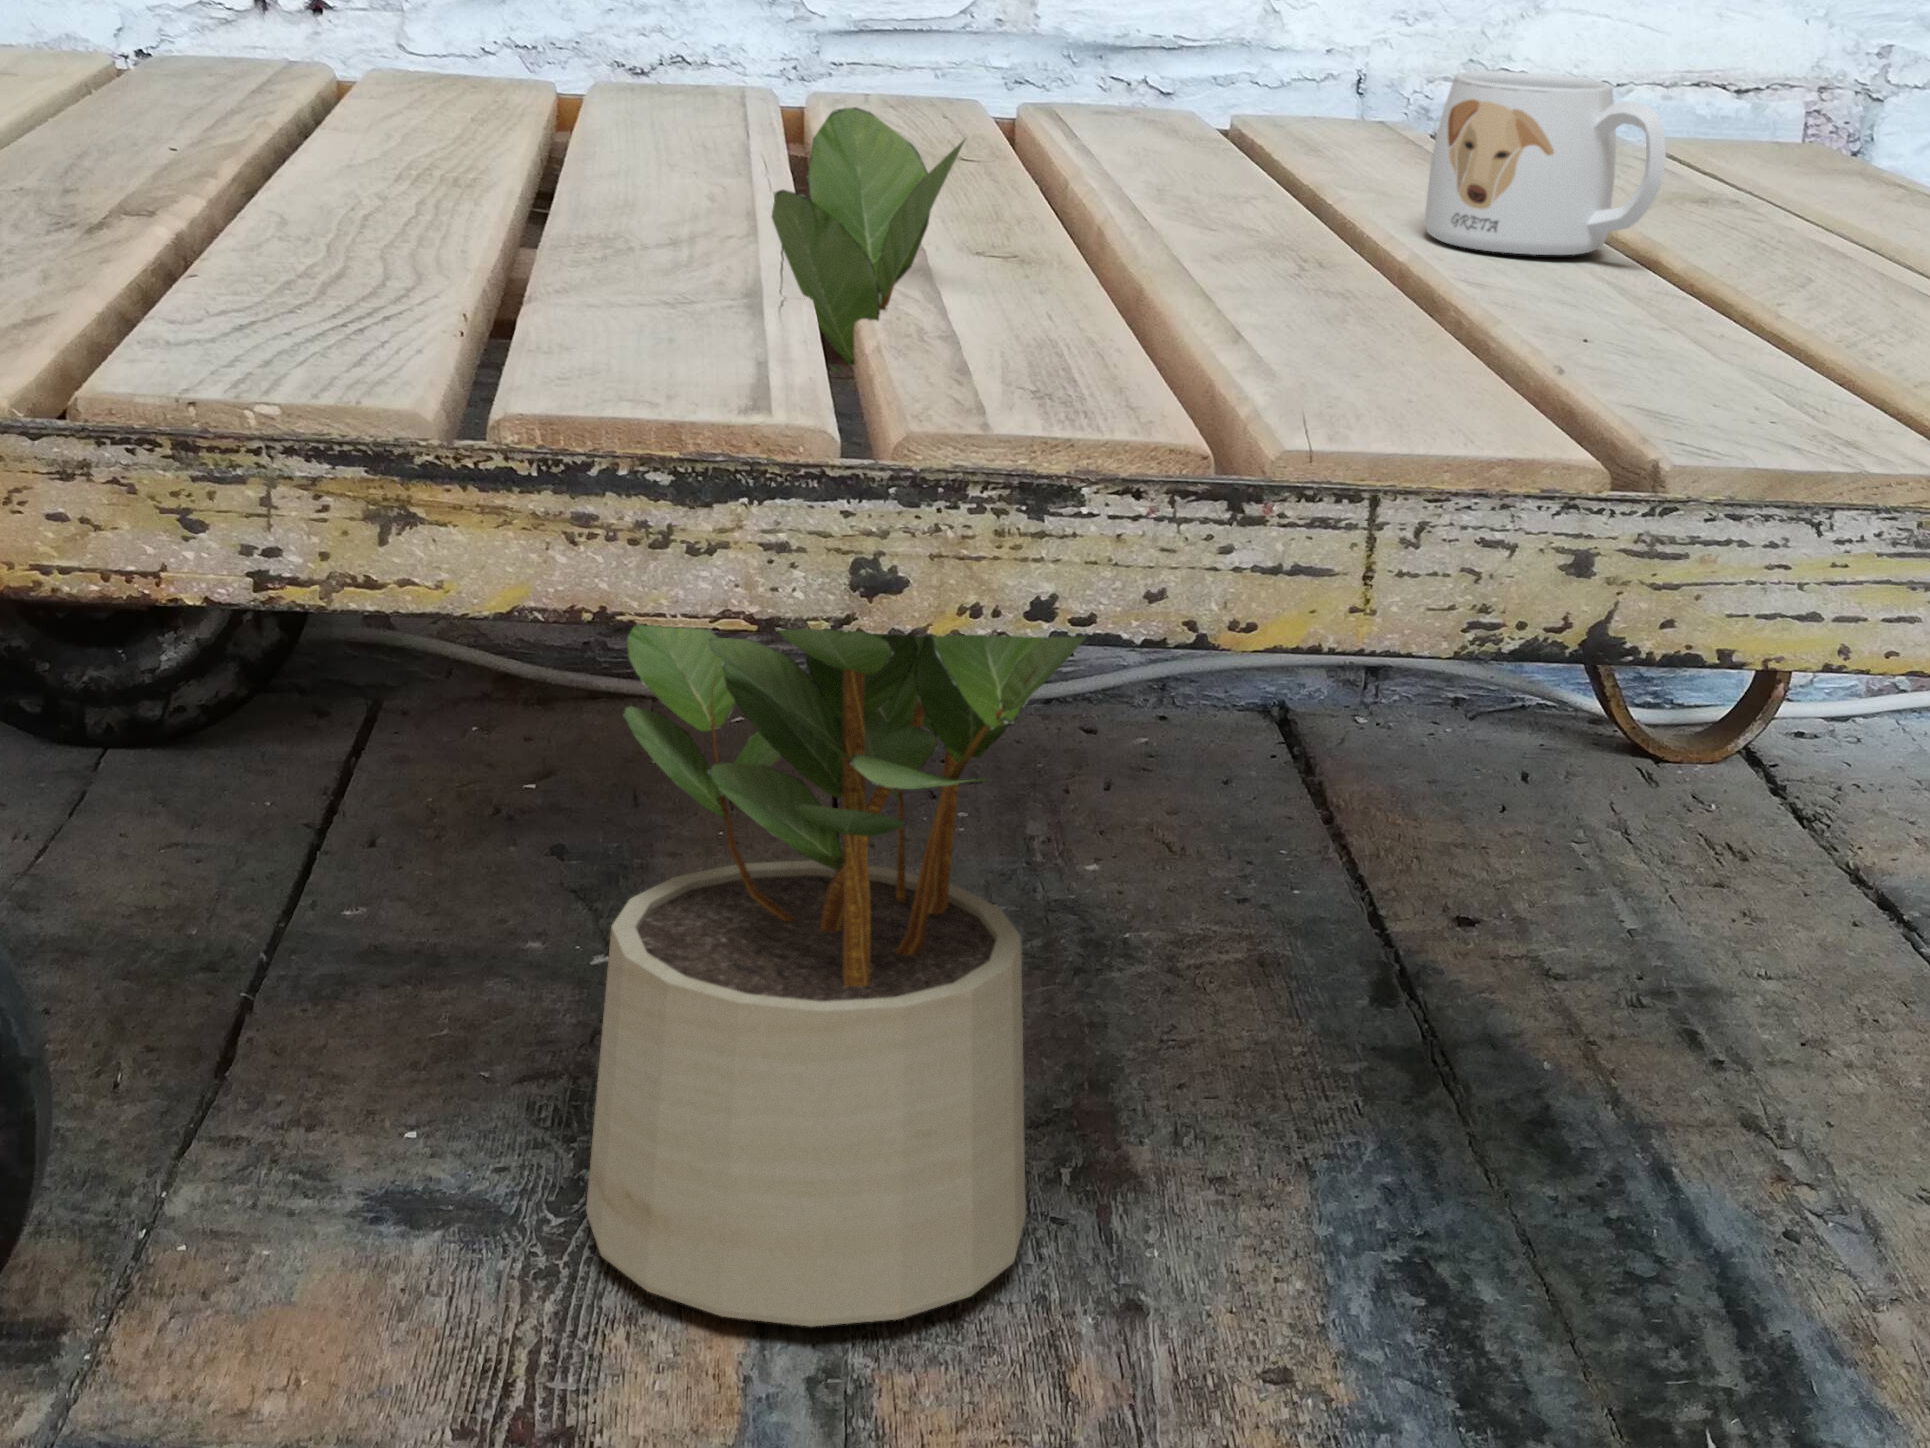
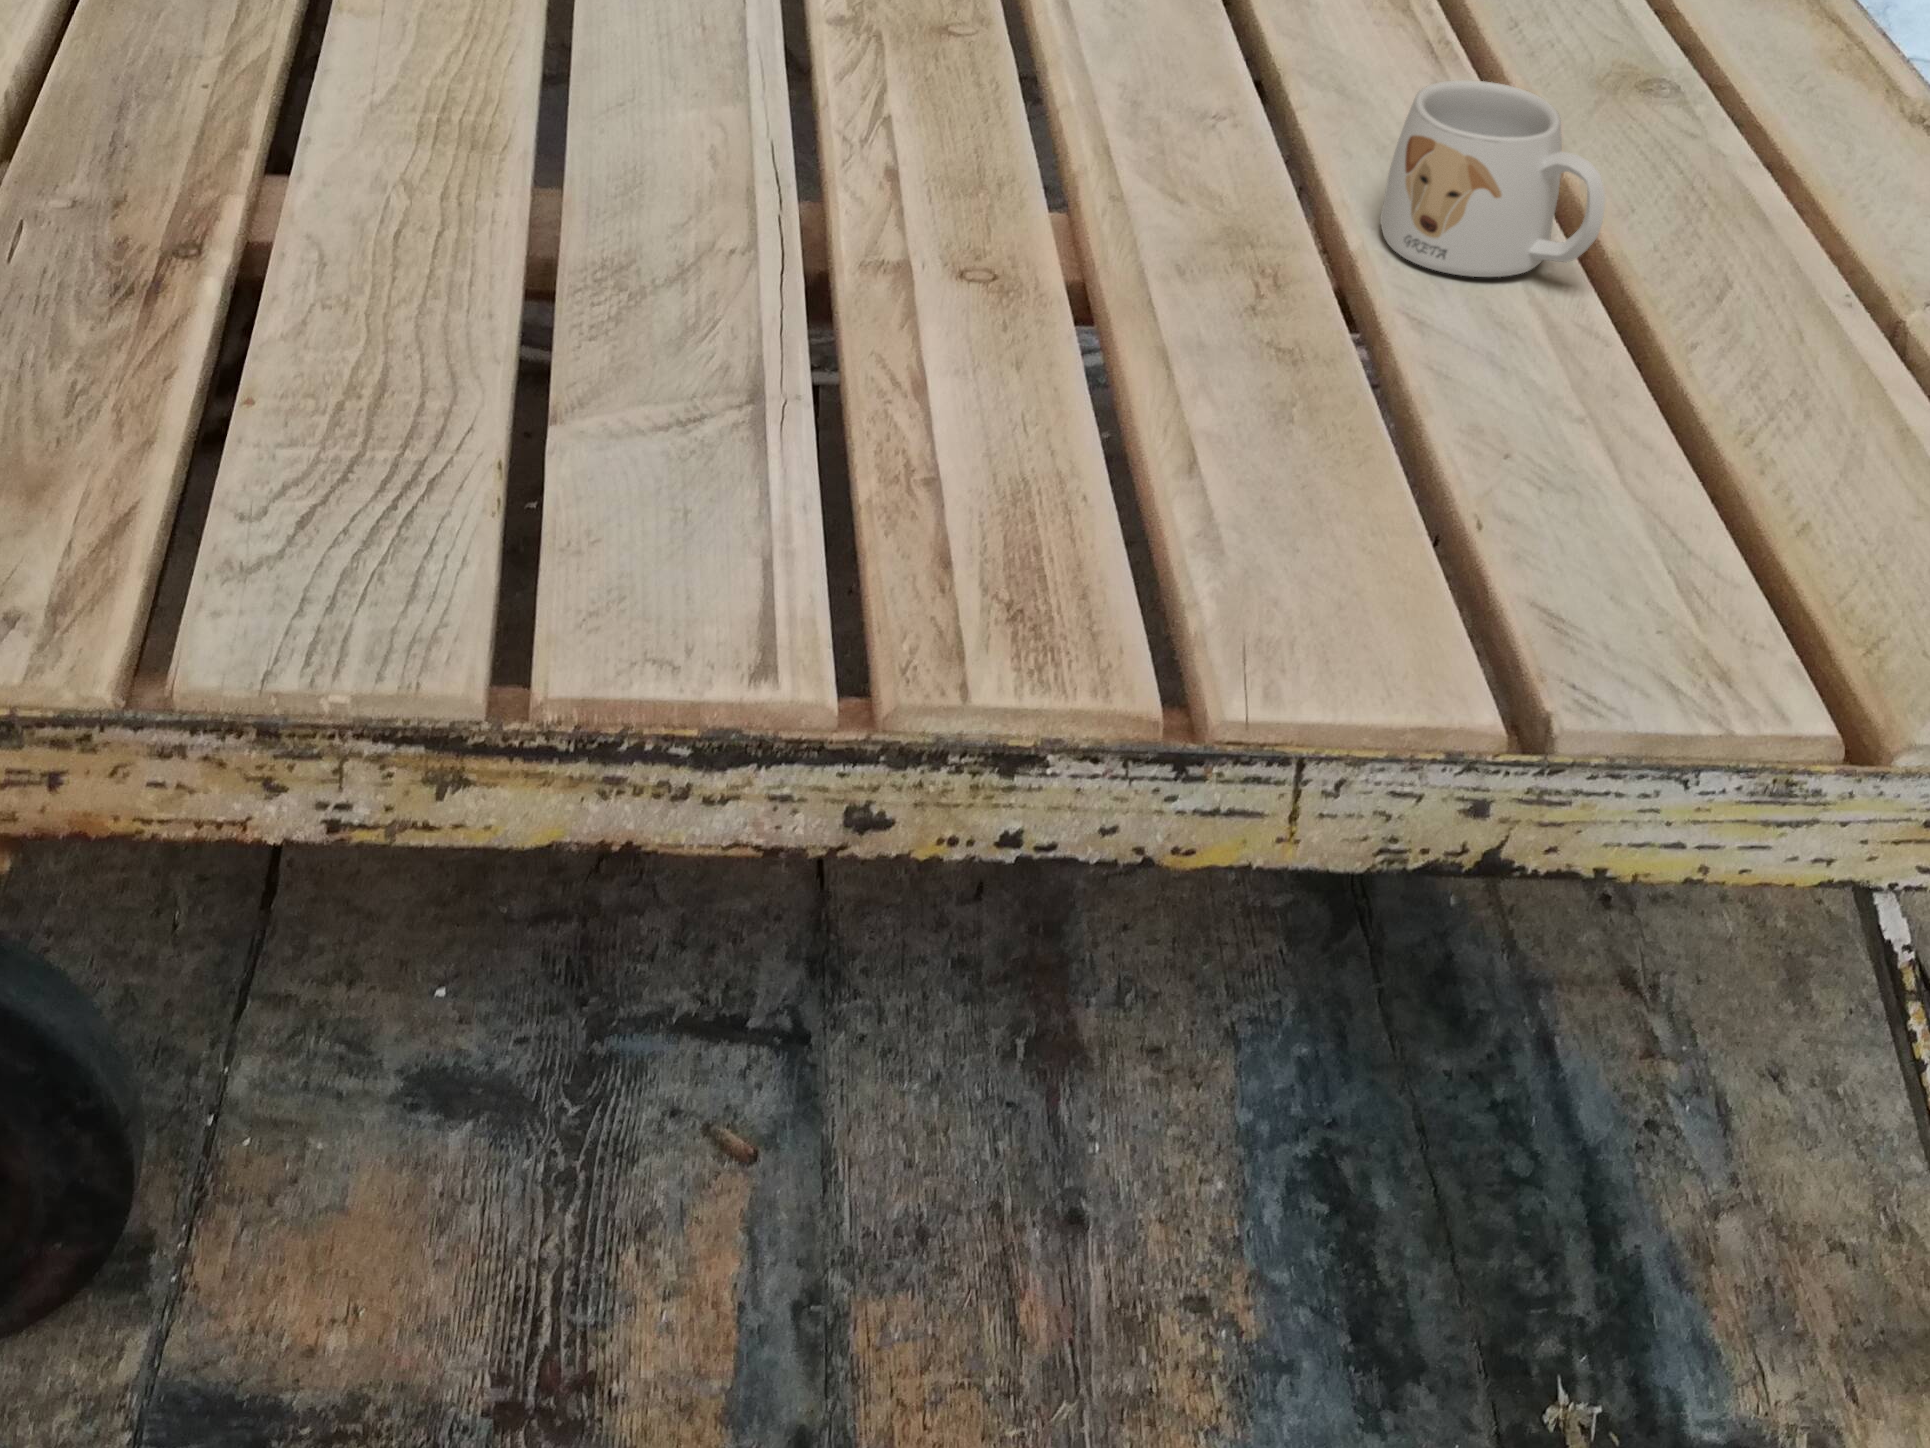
potted plant: present [586,107,1085,1327] -> none [599,264,1097,1250]

